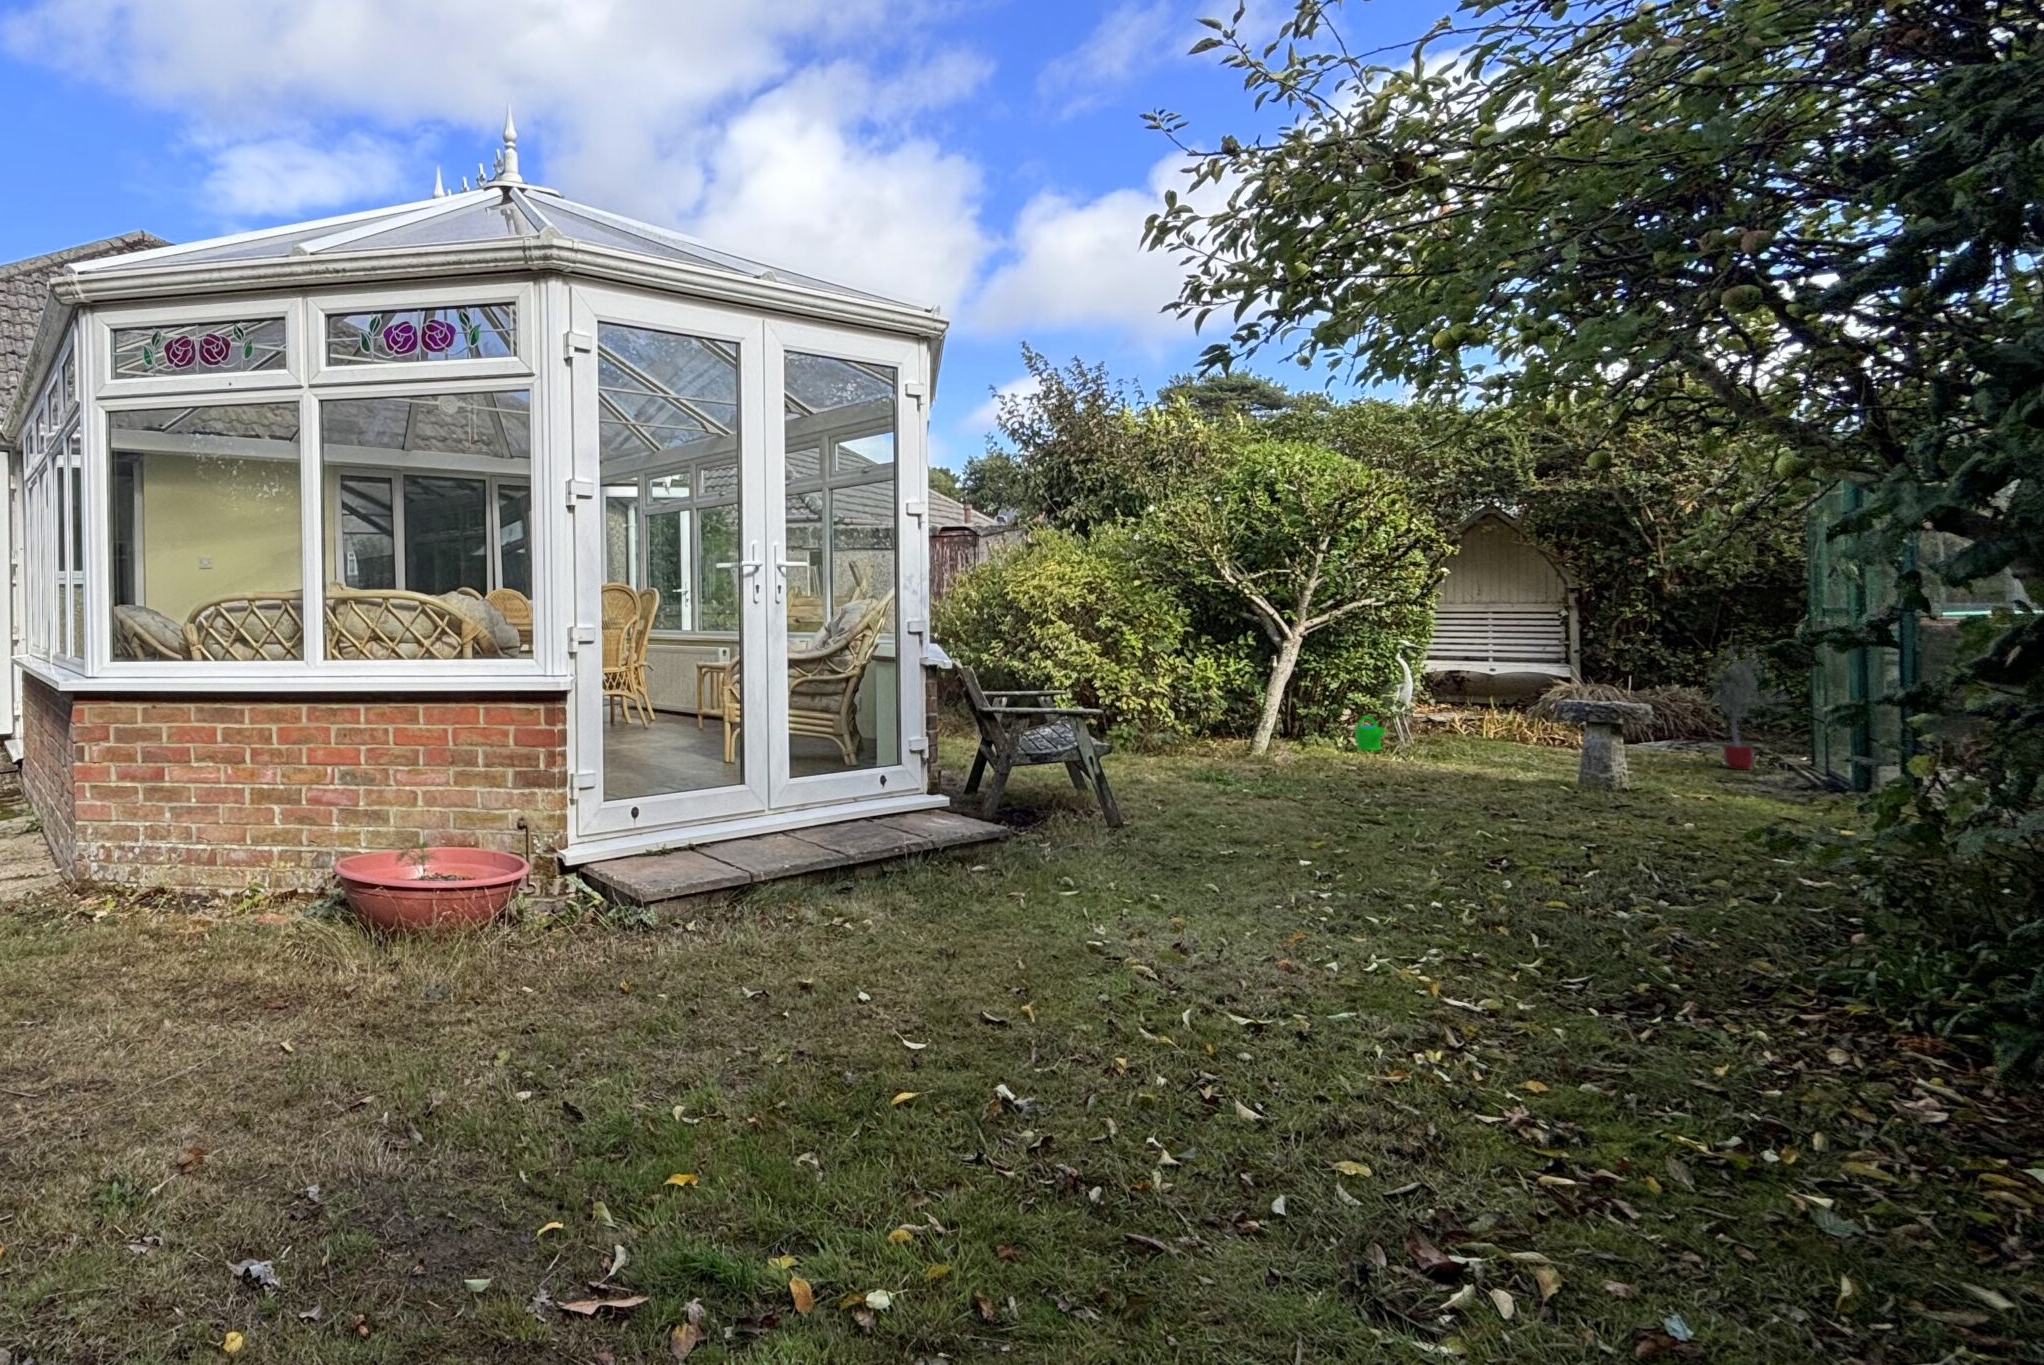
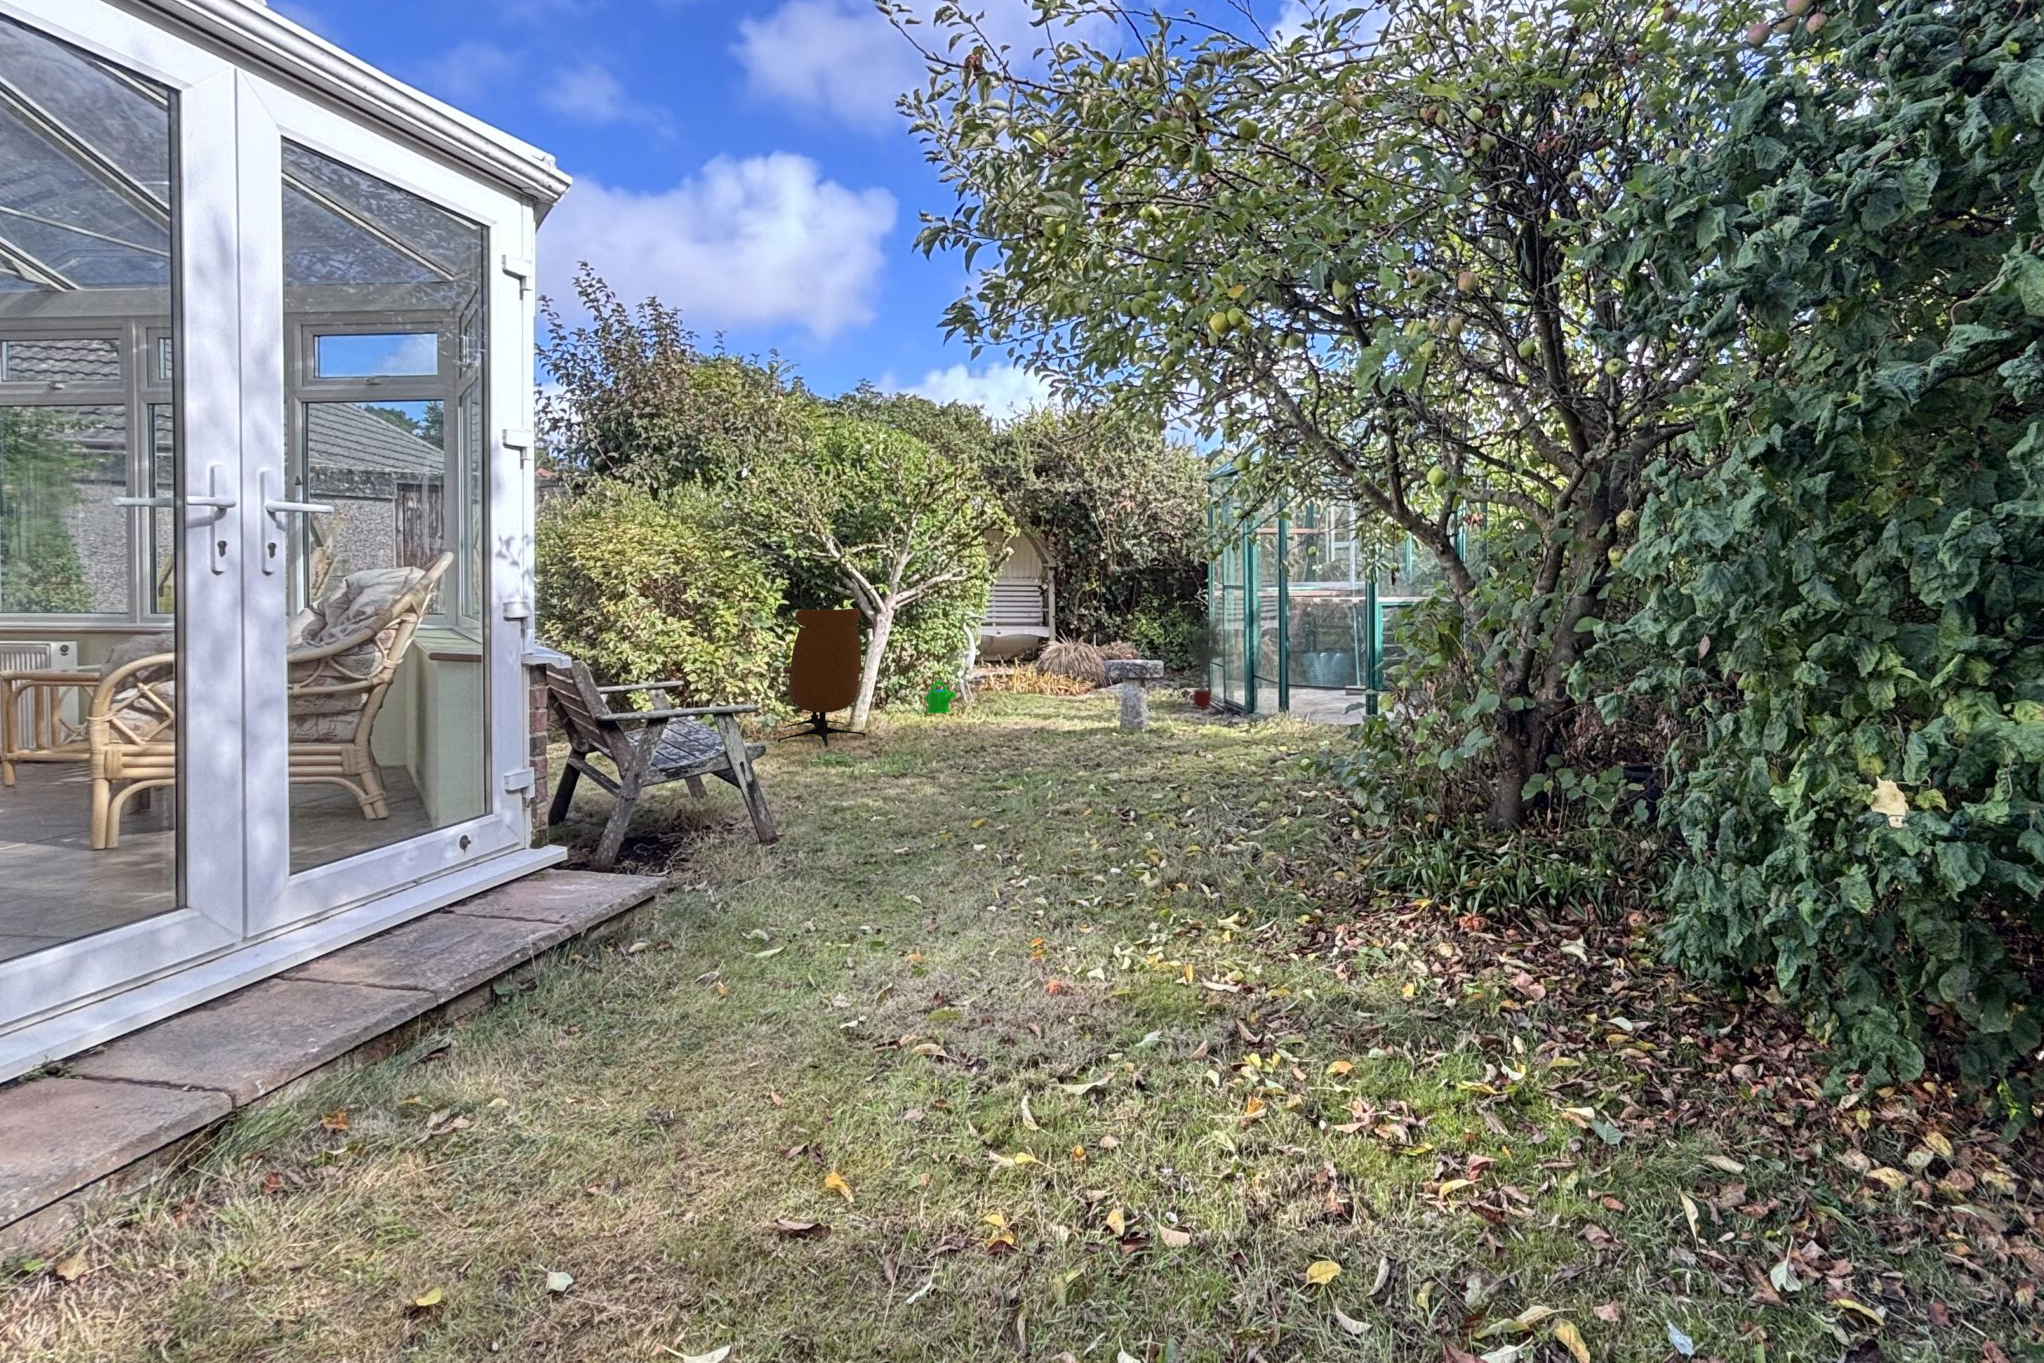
lounge chair: none [1181,631,1269,768] -> present [778,608,865,746]

